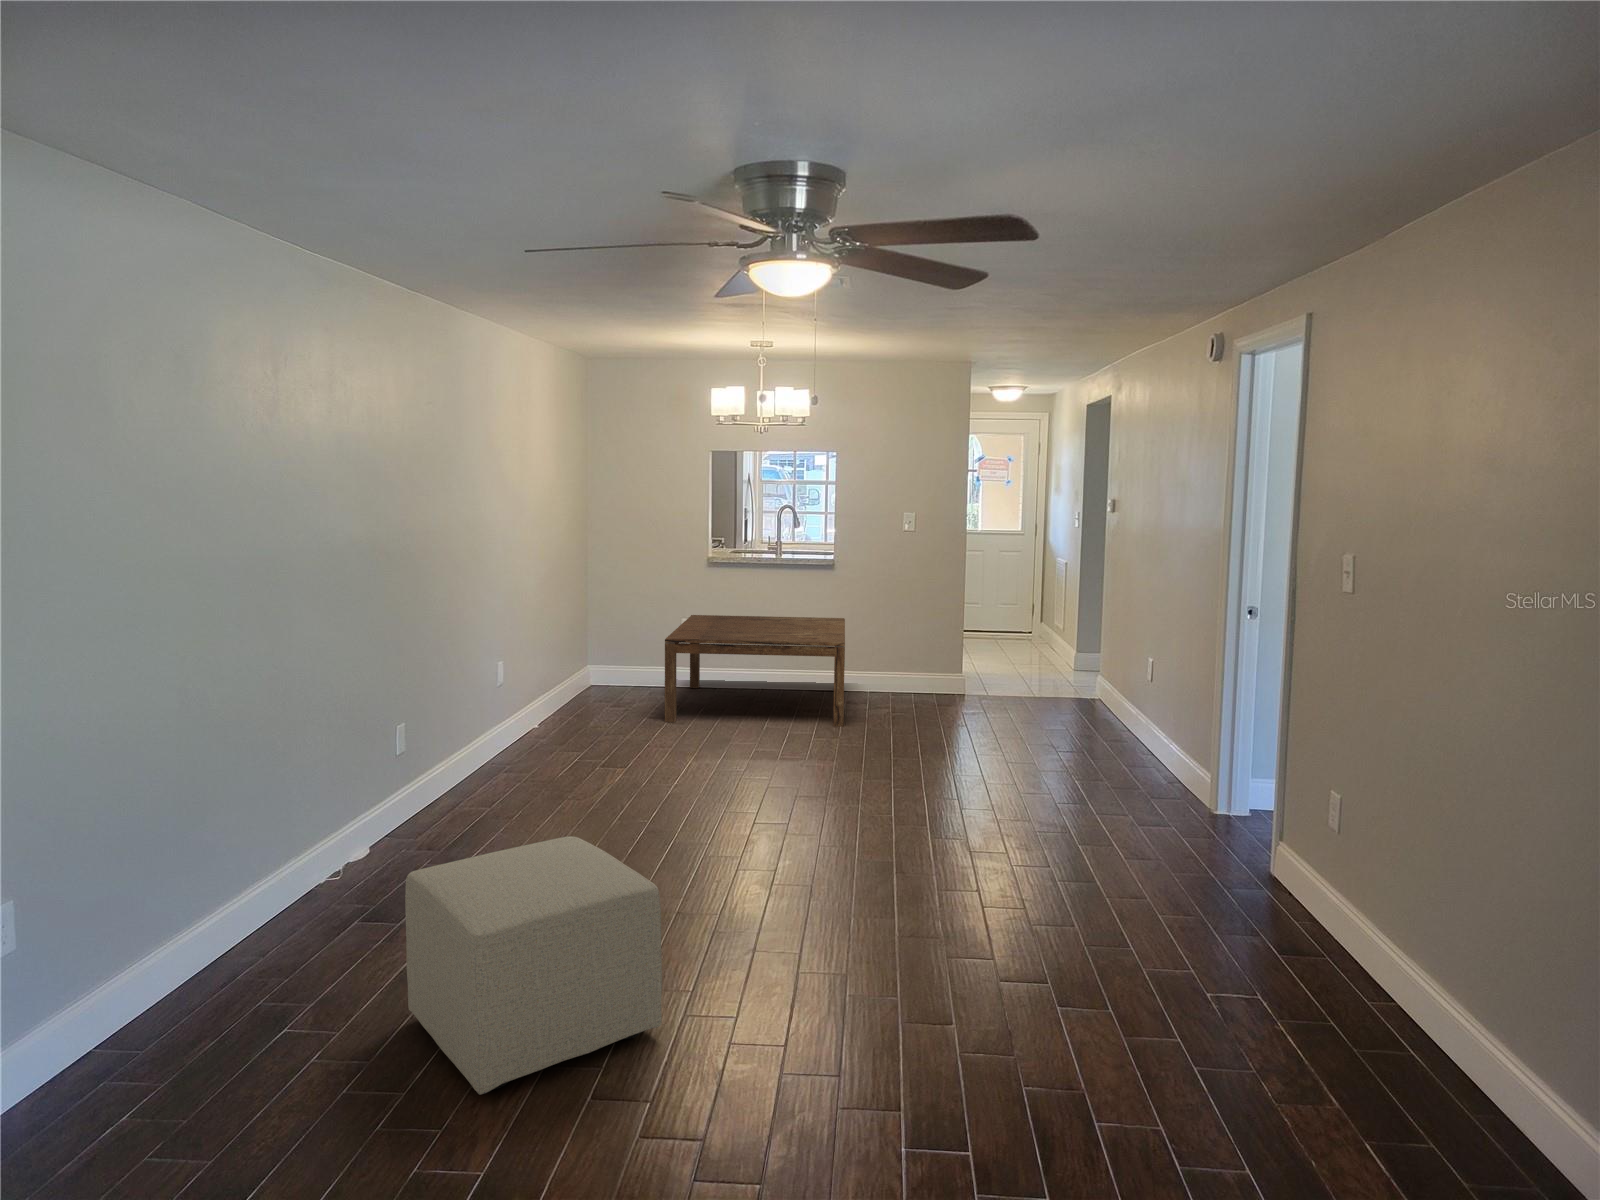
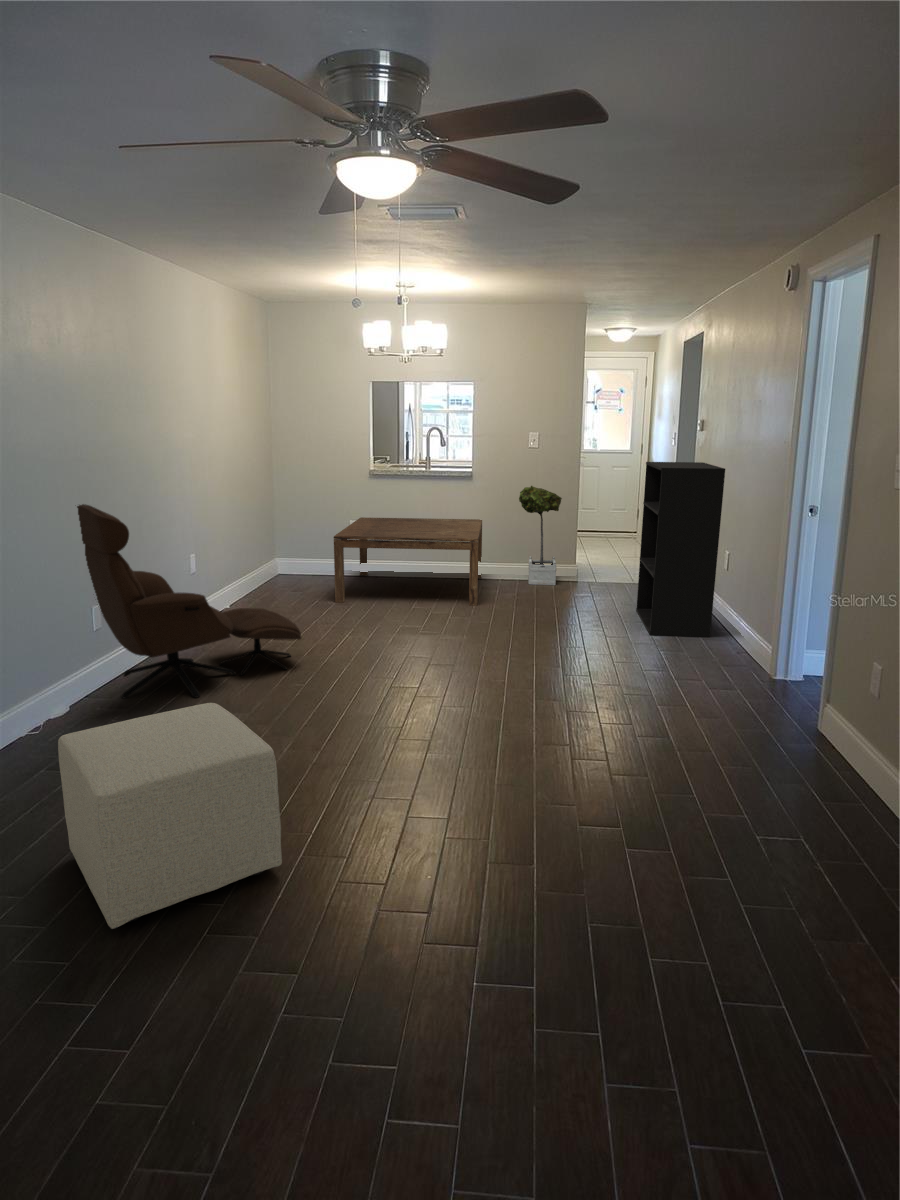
bookshelf: none [1041,550,1146,765] -> present [636,462,725,637]
potted tree: none [891,577,944,701] -> present [519,486,562,585]
lounge chair: none [373,602,639,839] -> present [77,504,301,698]

